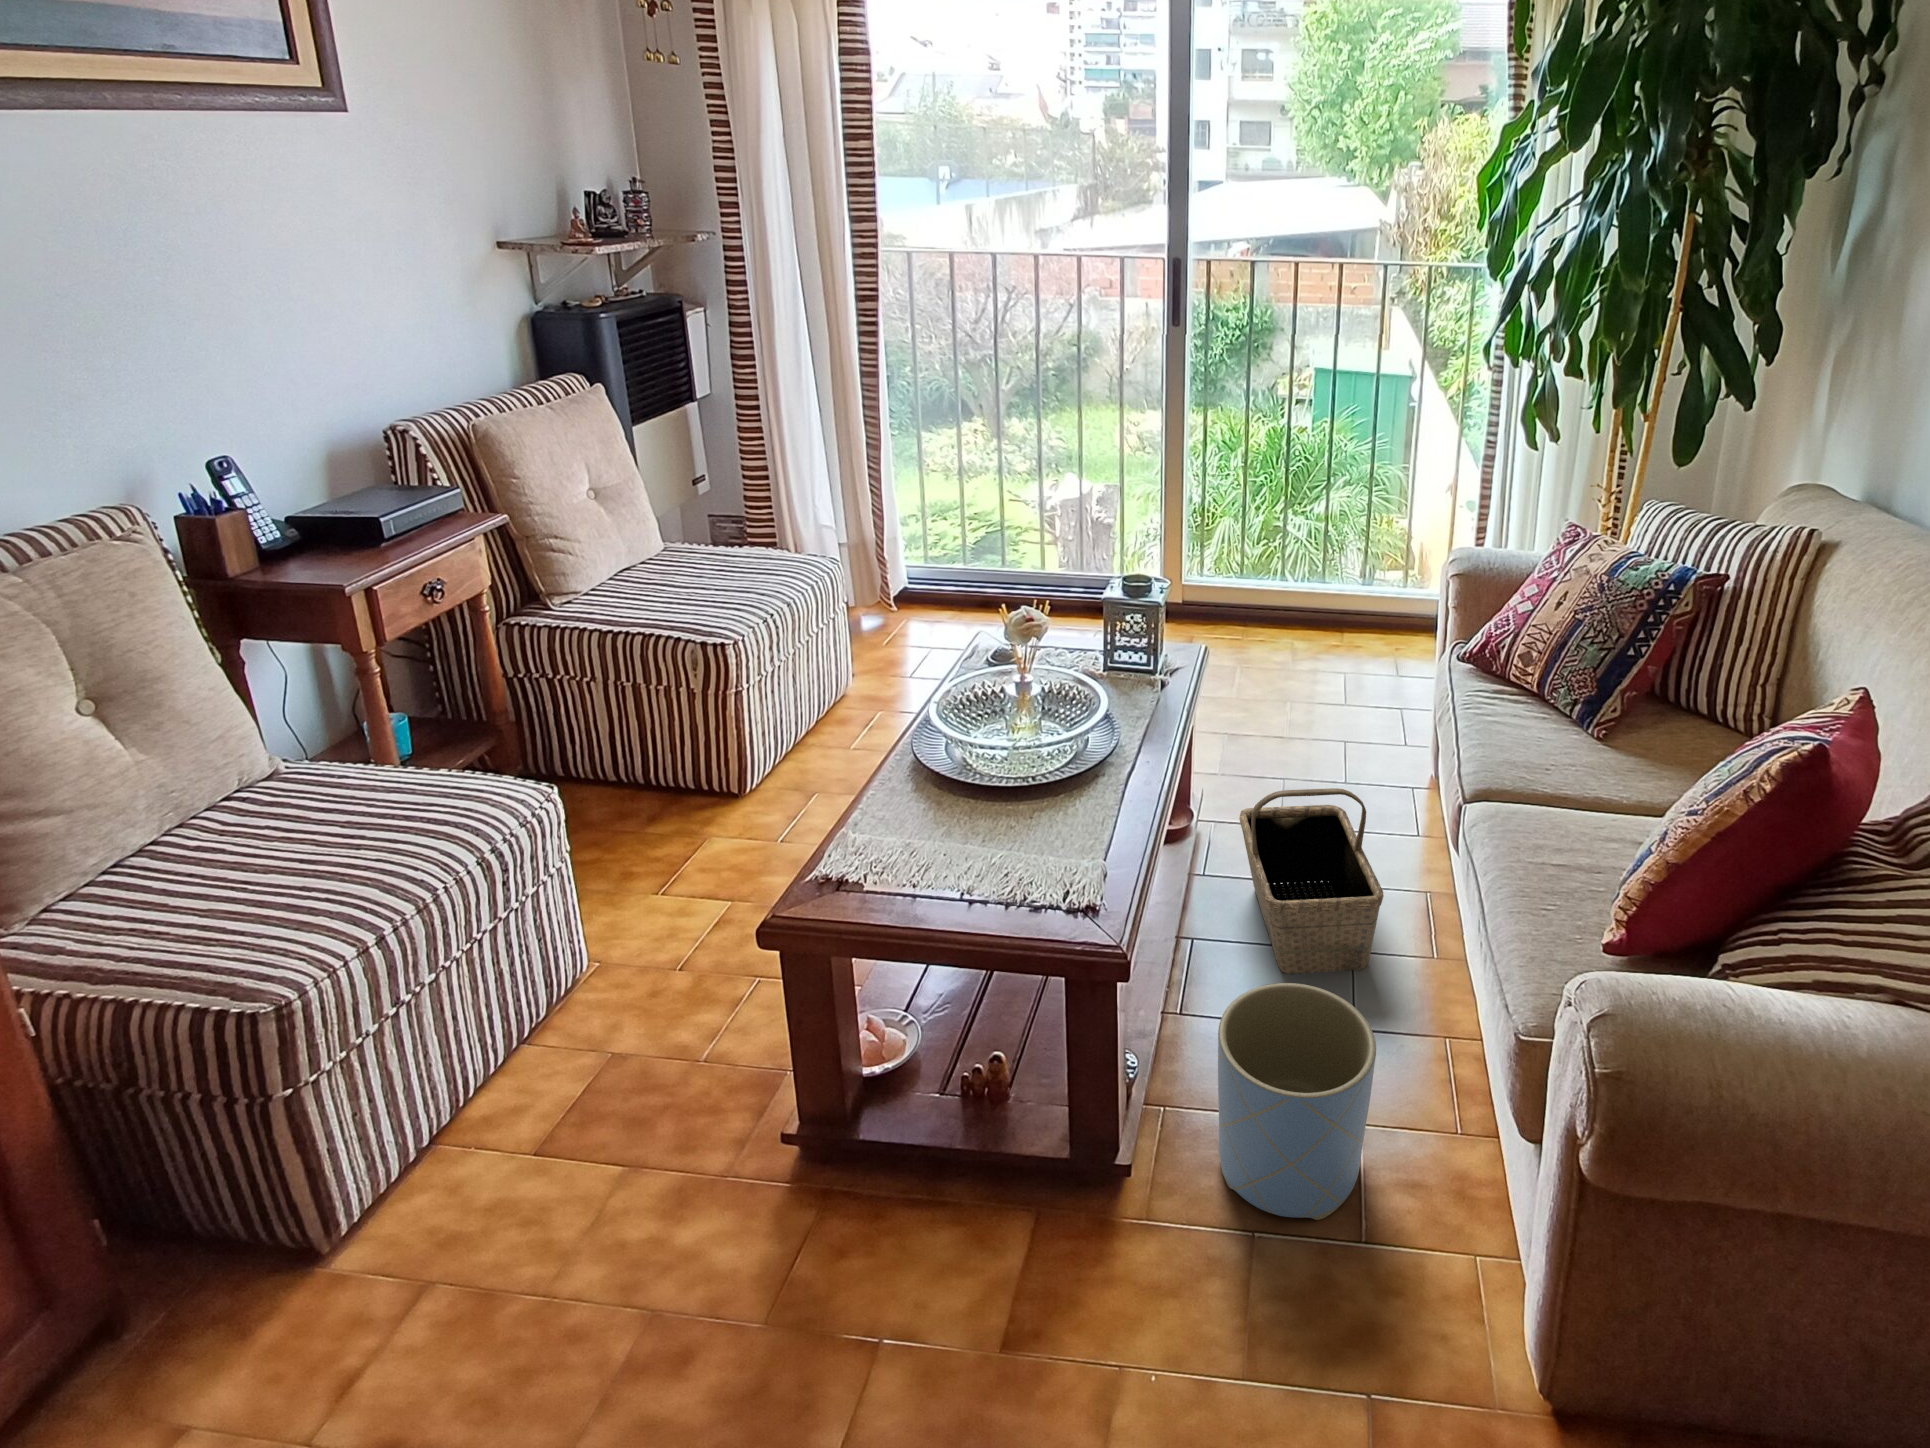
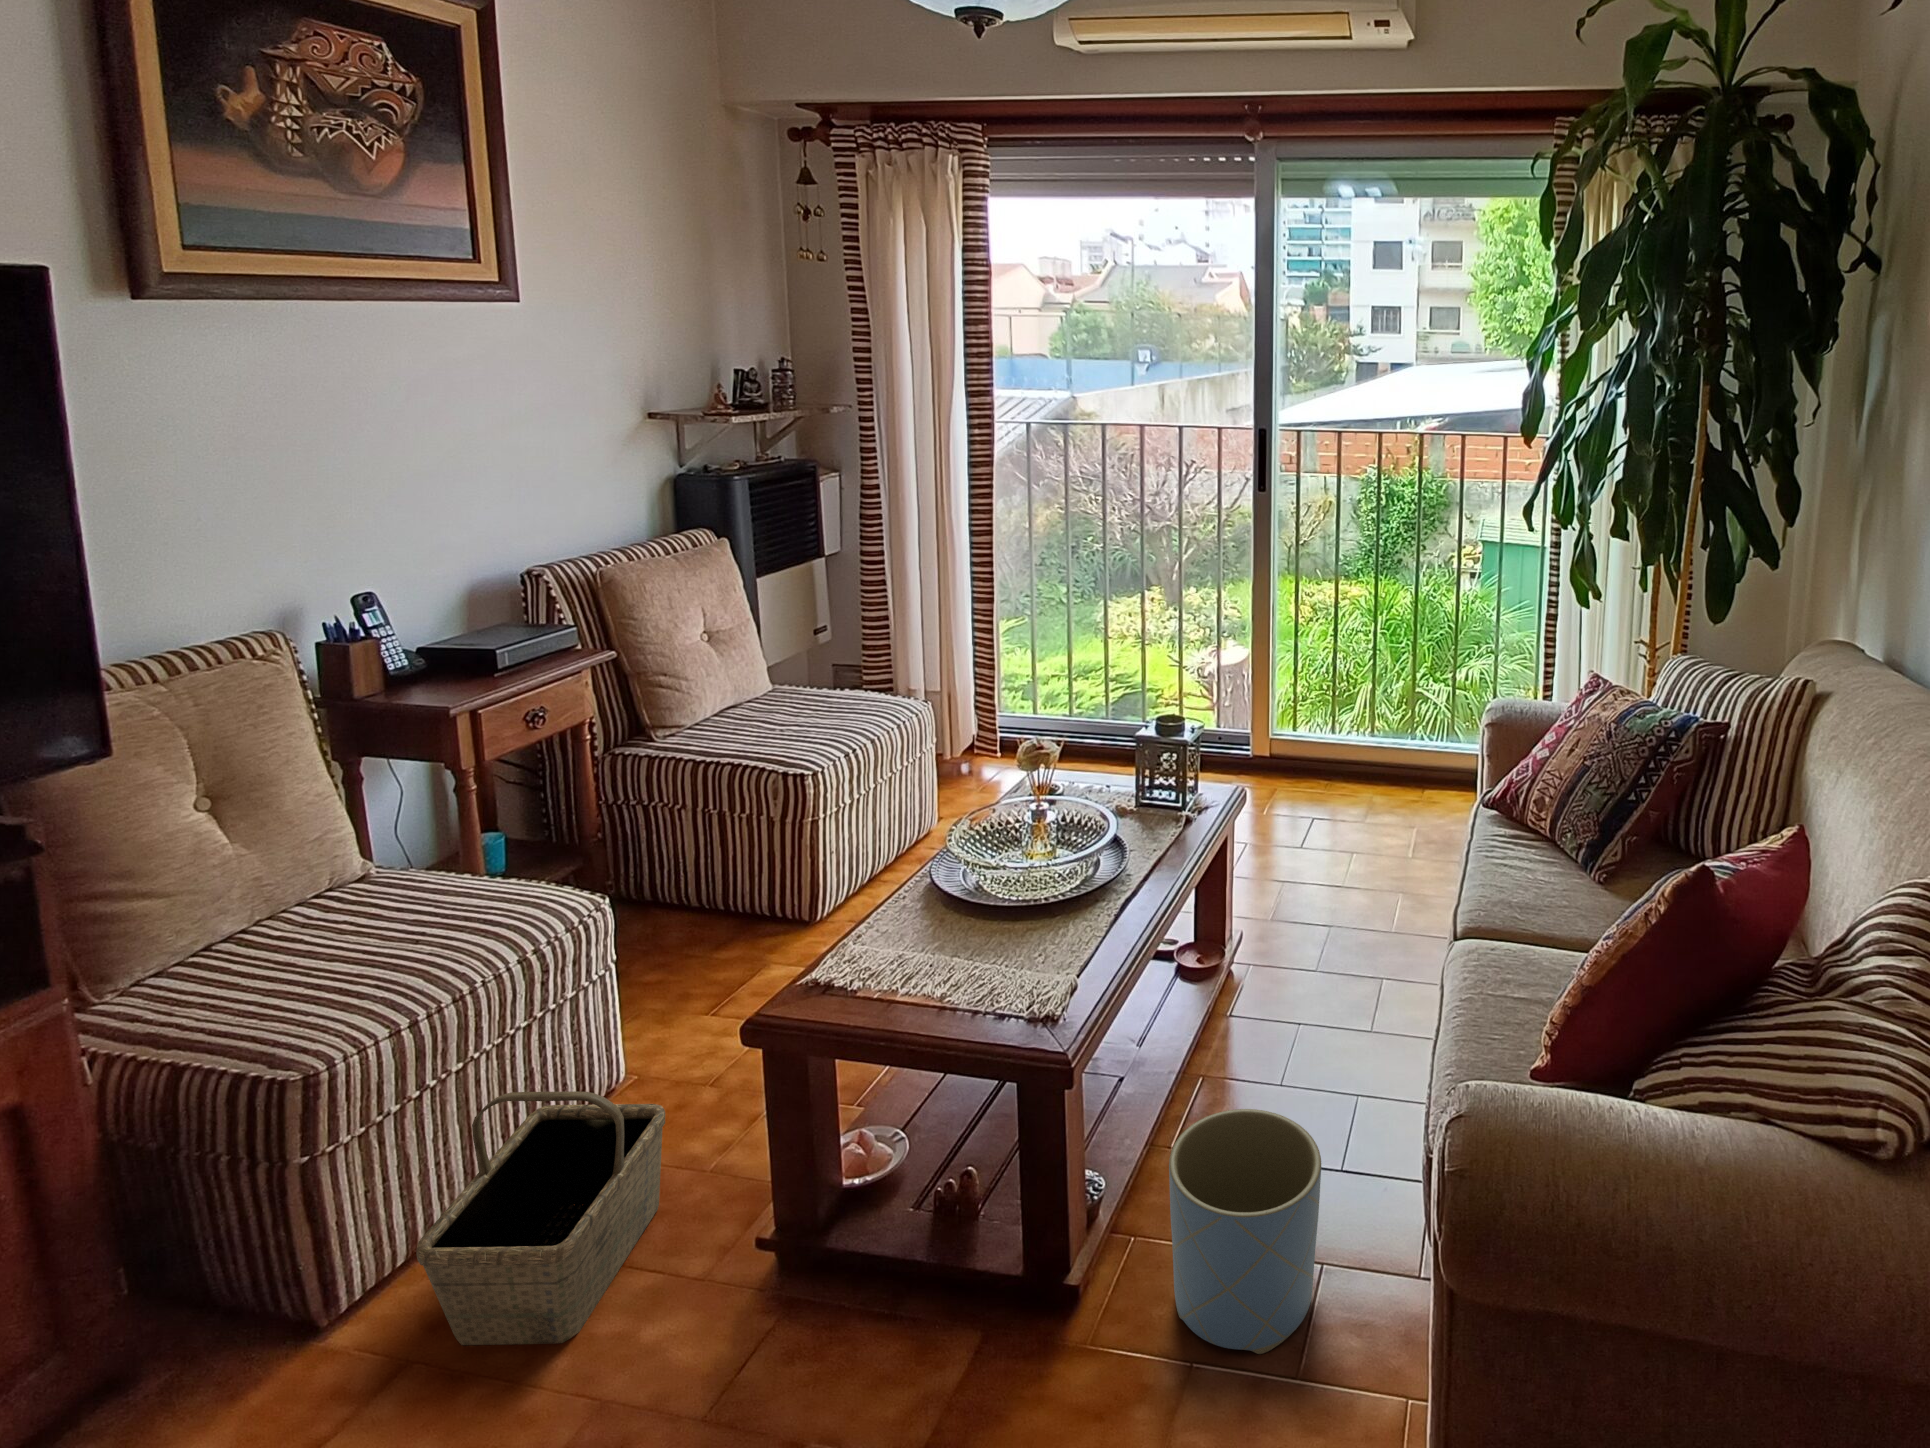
basket: present [1239,788,1384,974] -> present [416,1091,665,1345]

